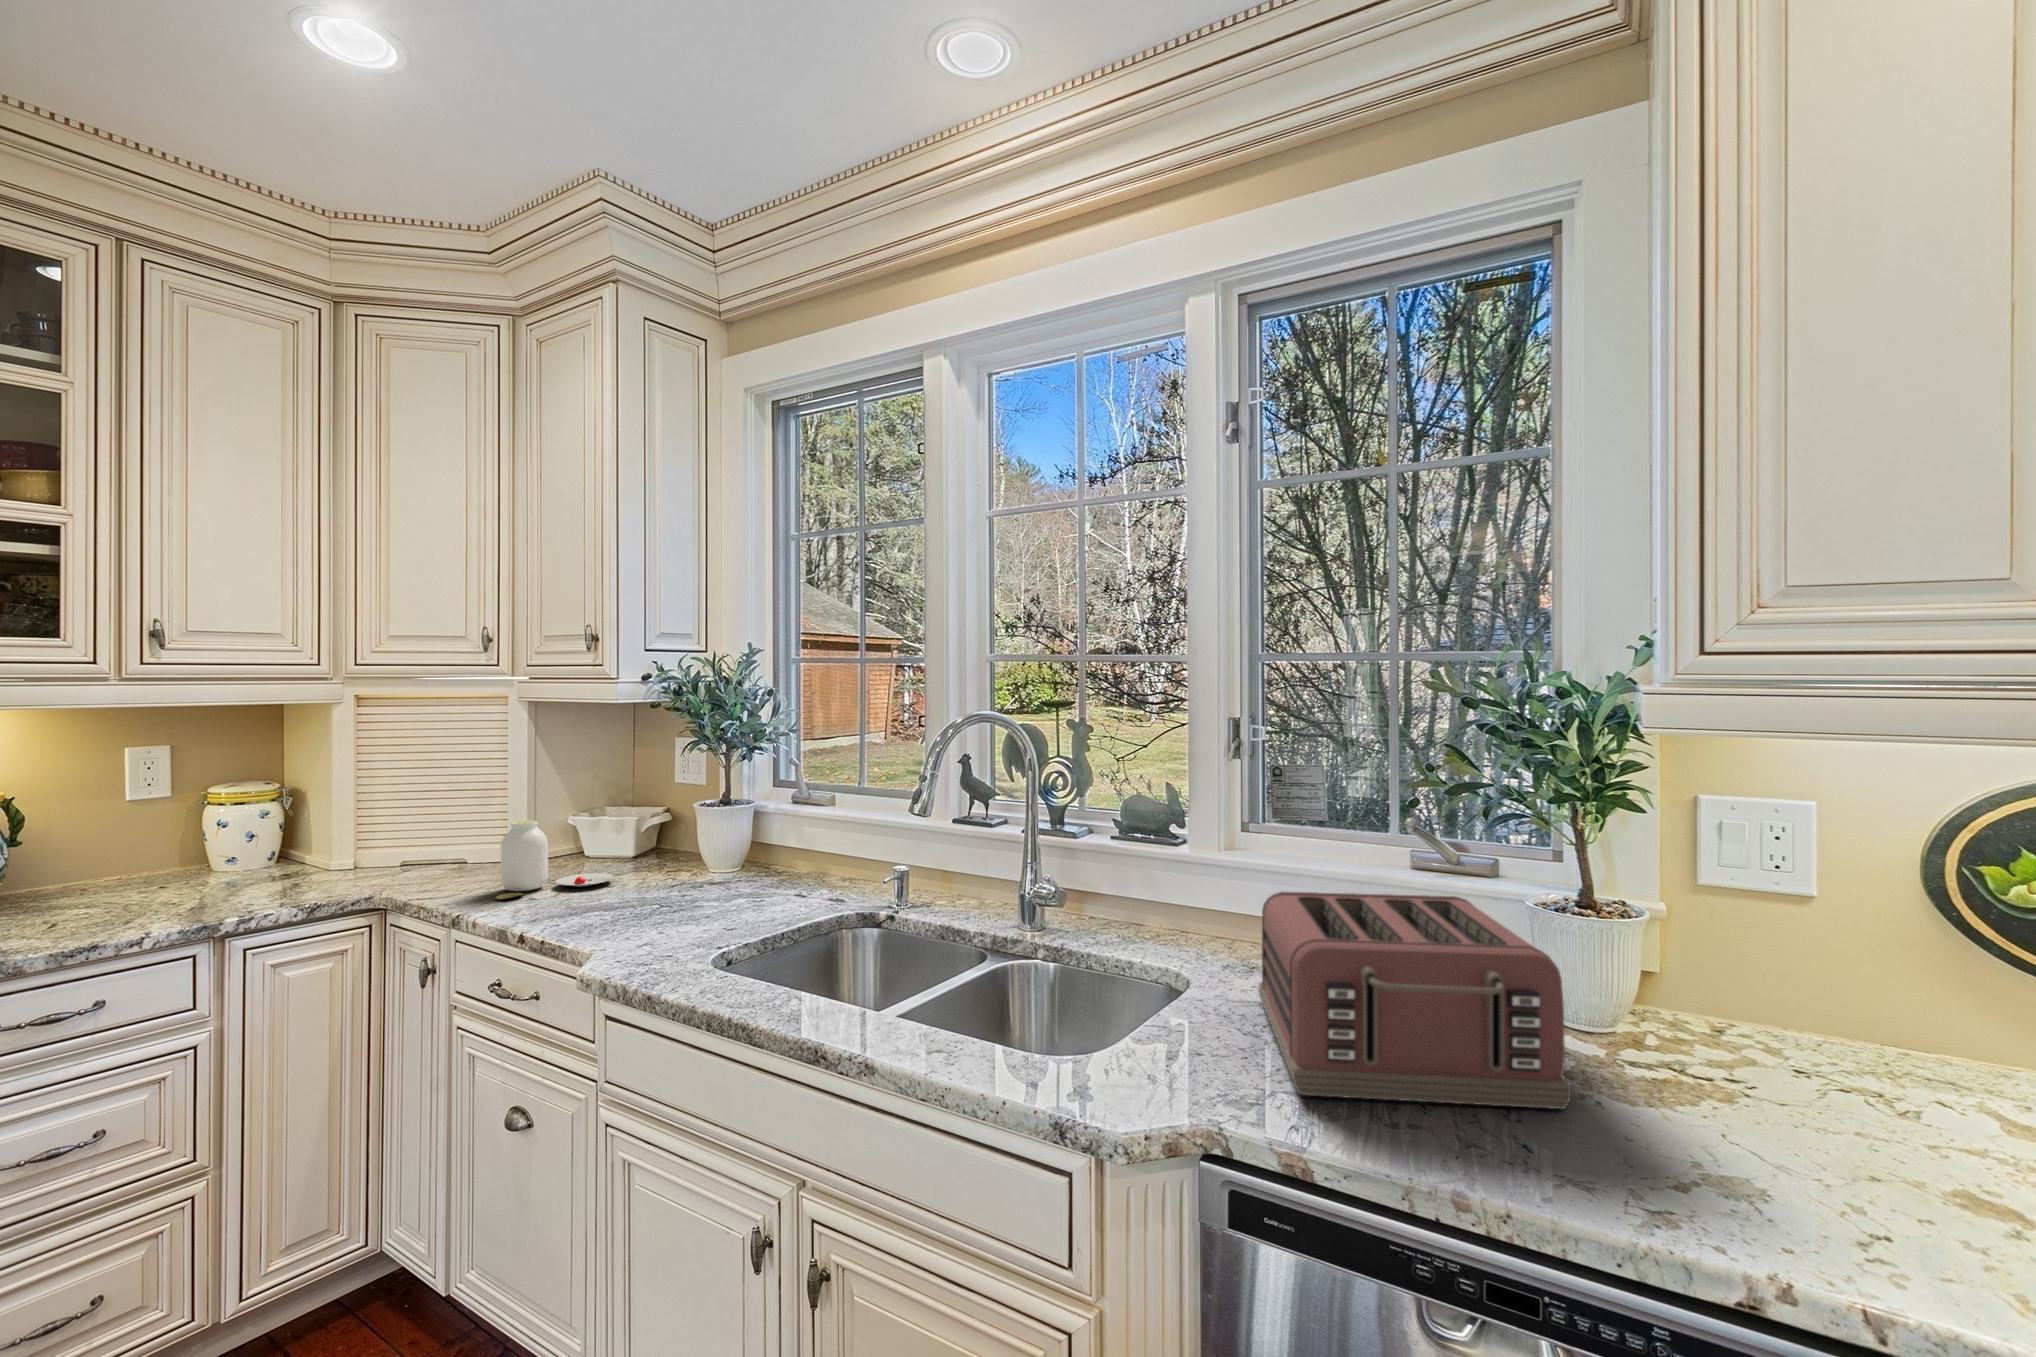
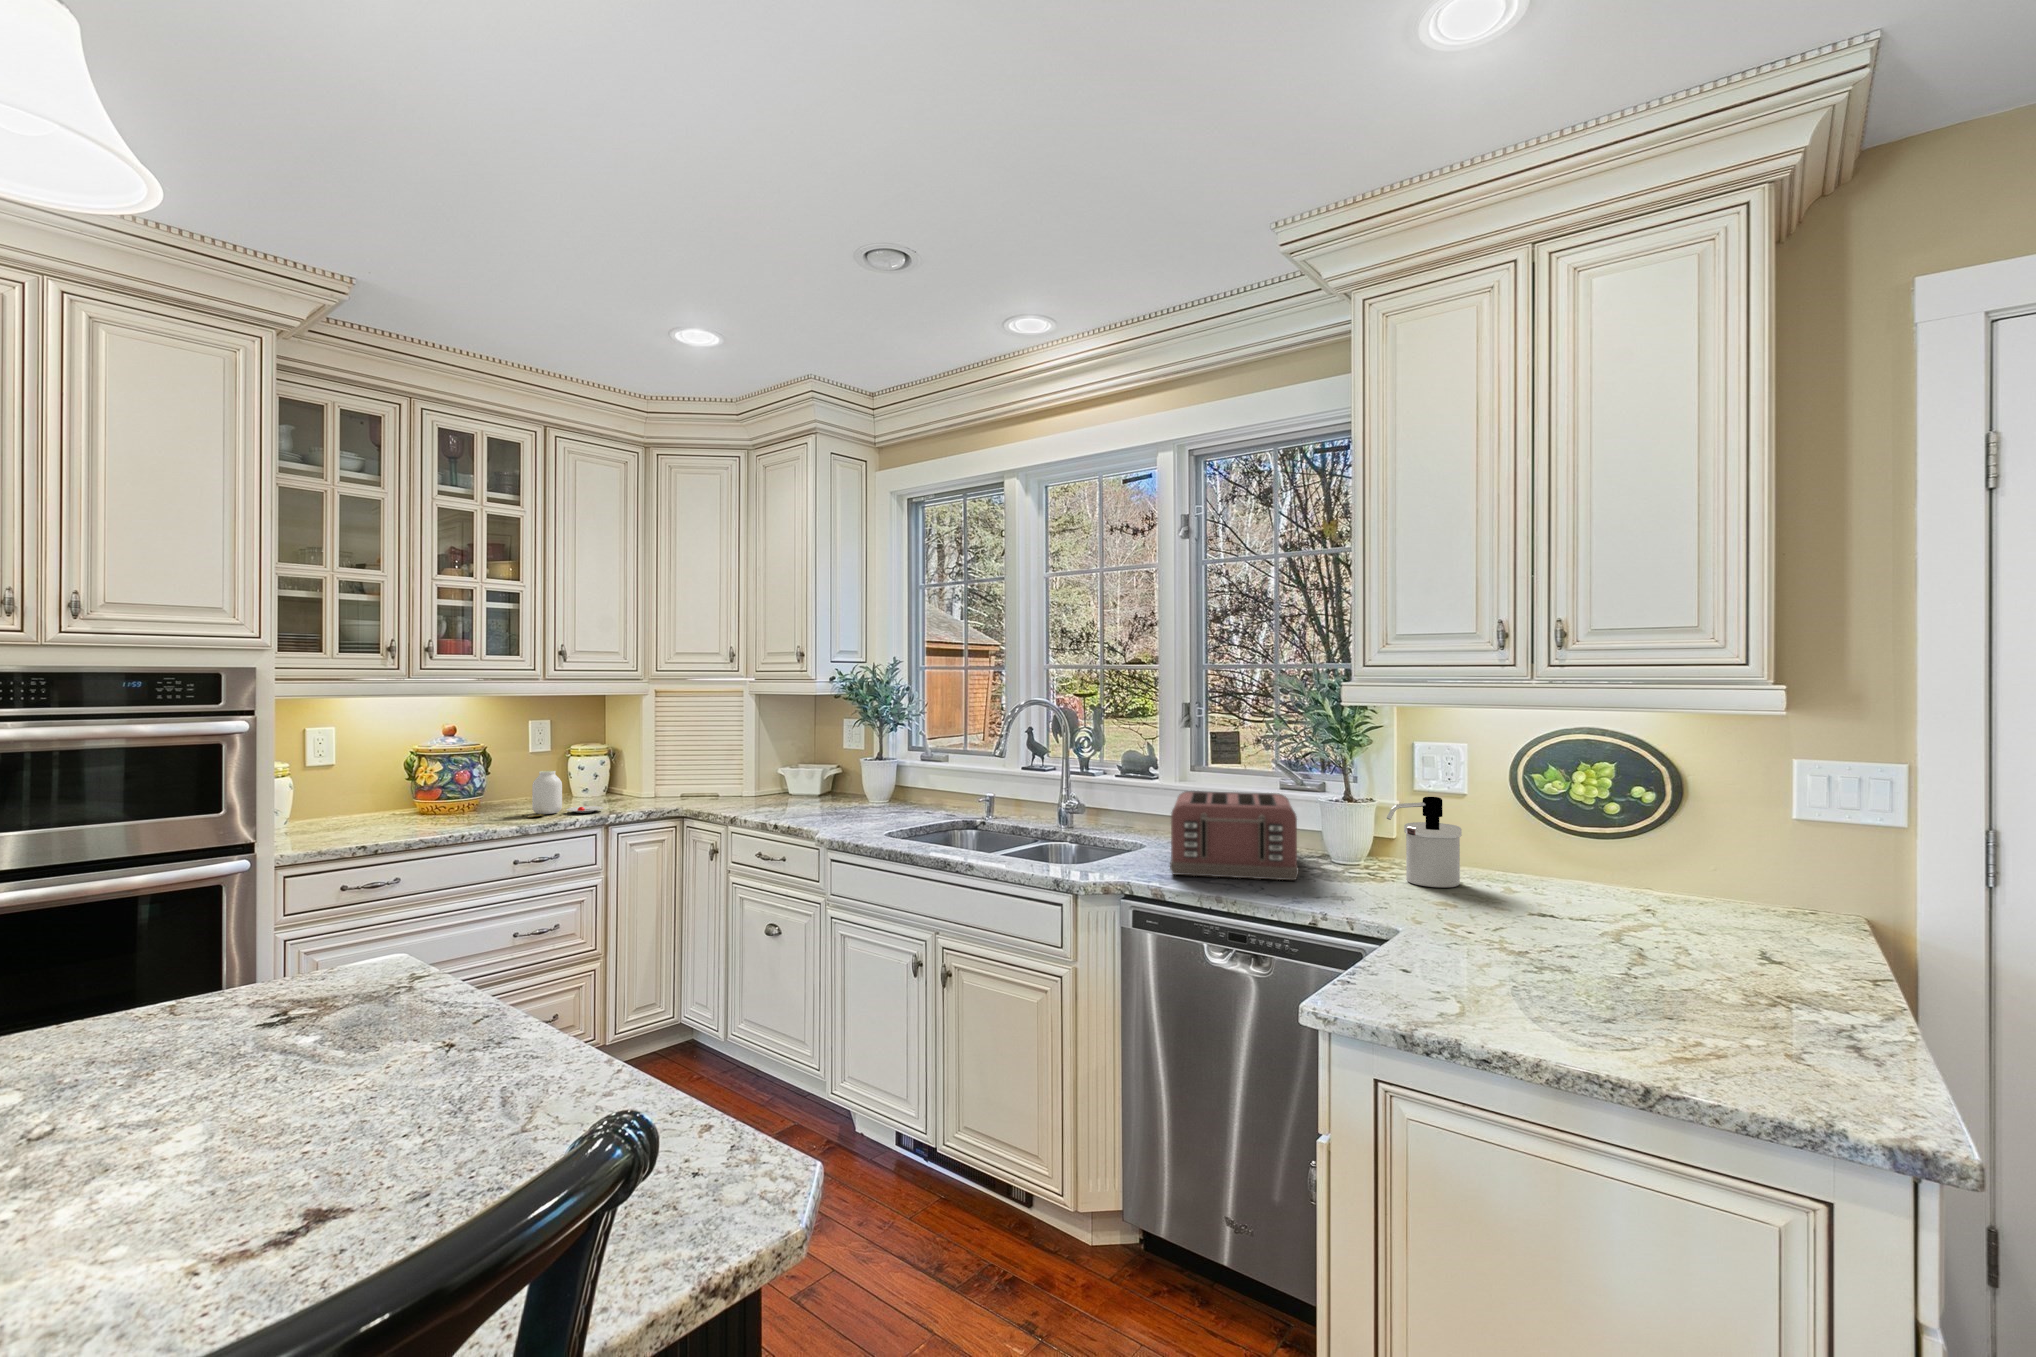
jar: present [496,821,617,899] -> present [527,771,603,817]
soap dispenser: none [1767,924,1910,1126] -> present [1387,797,1462,888]

